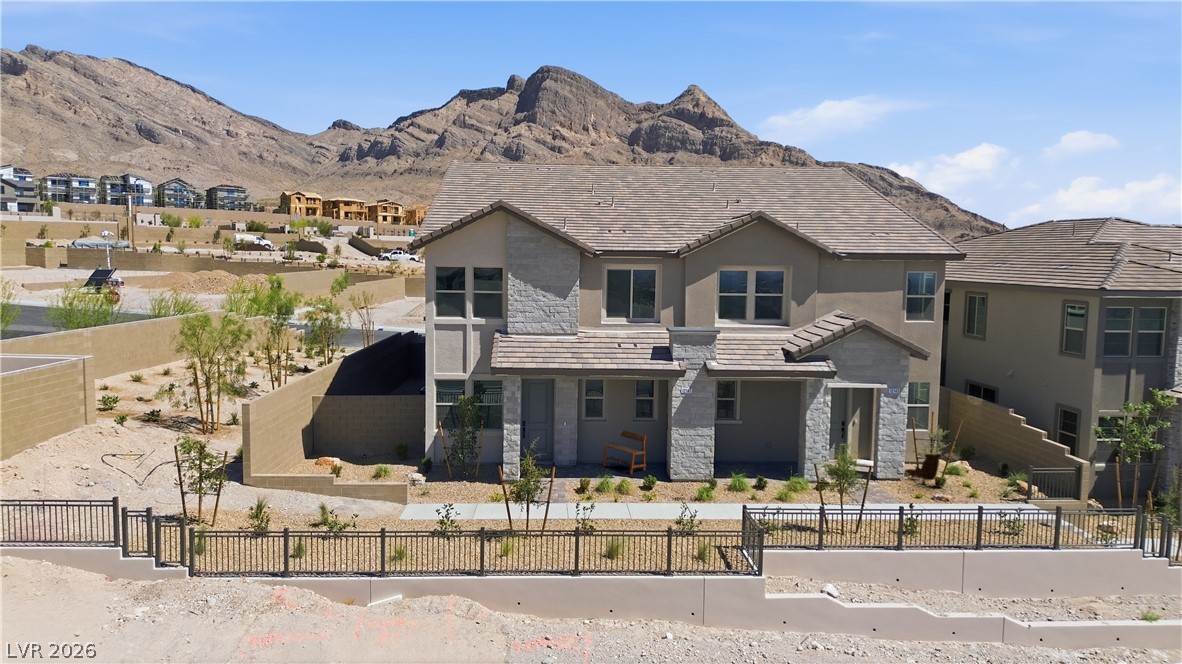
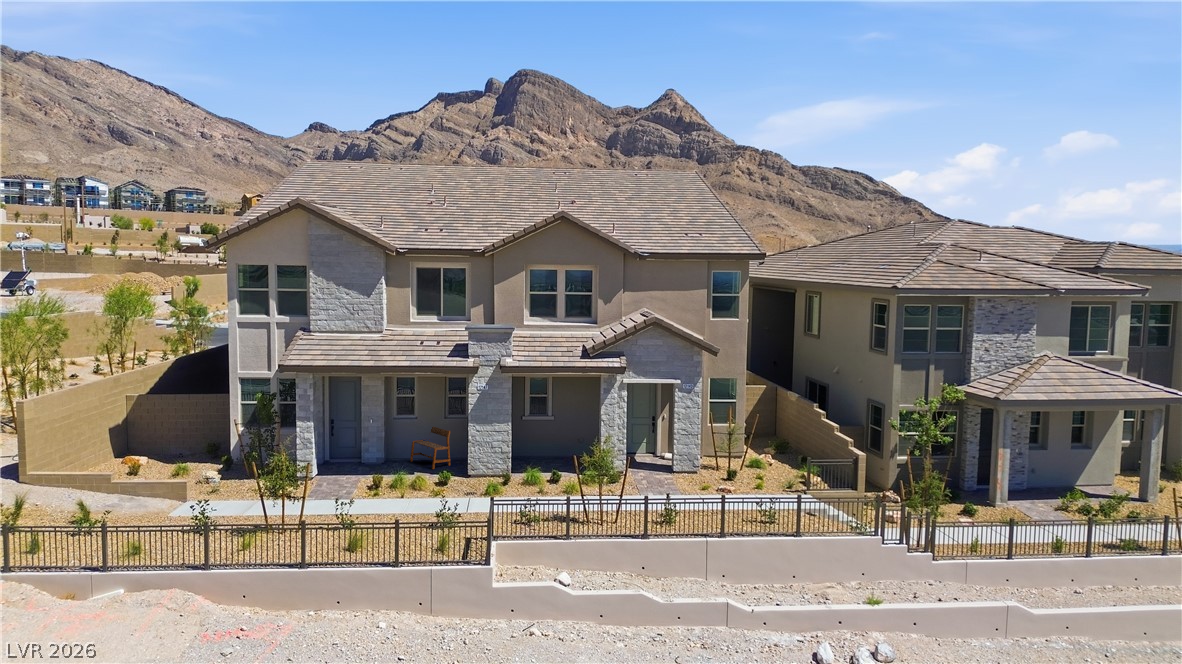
lounge chair: present [905,454,940,486] -> none [701,446,729,481]

